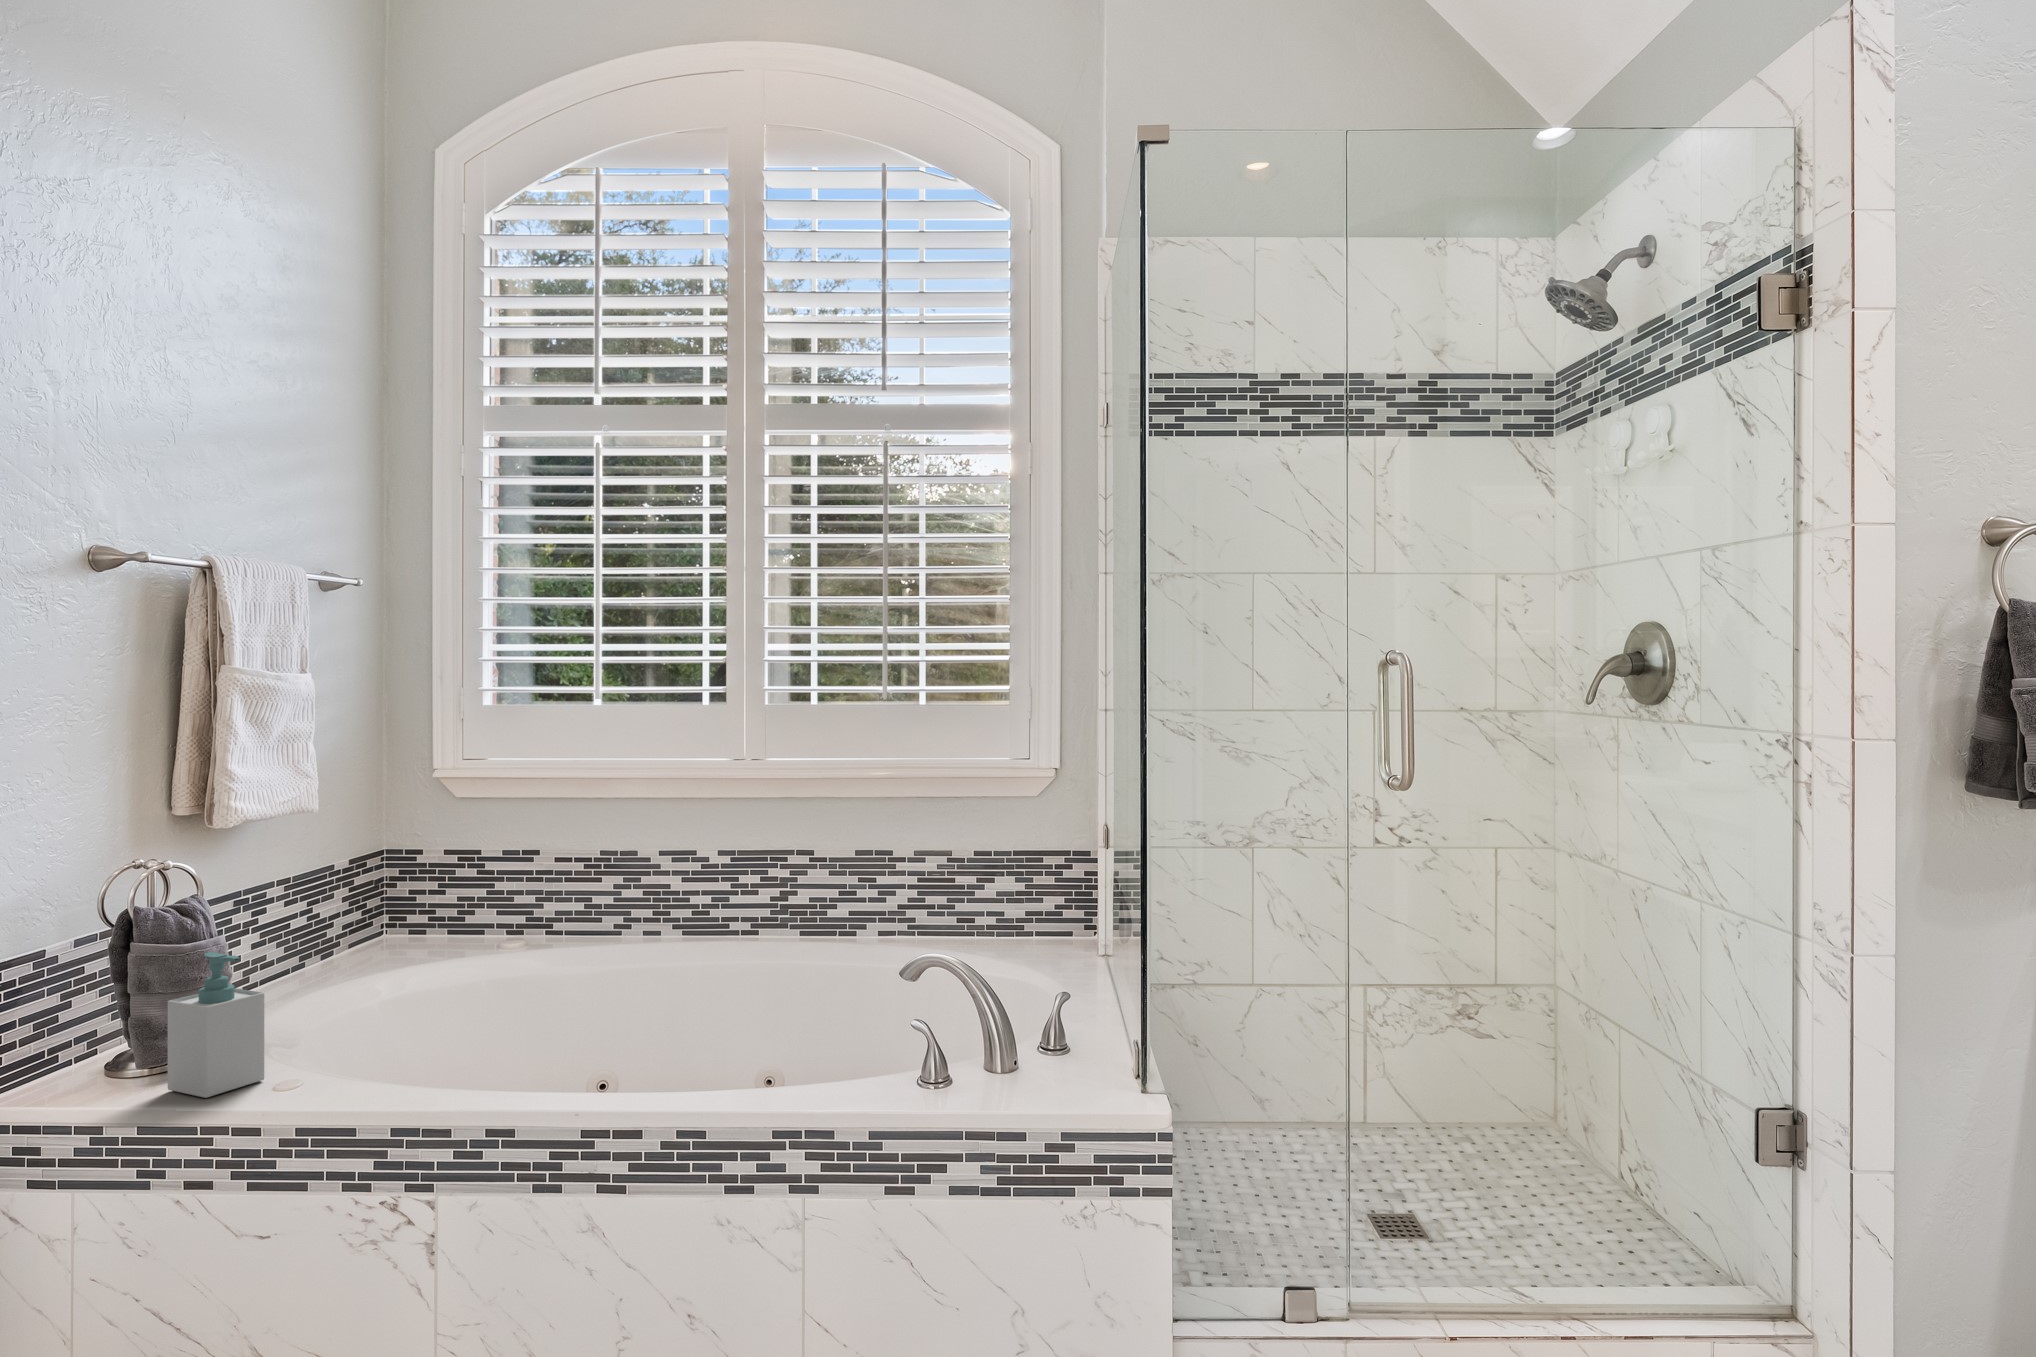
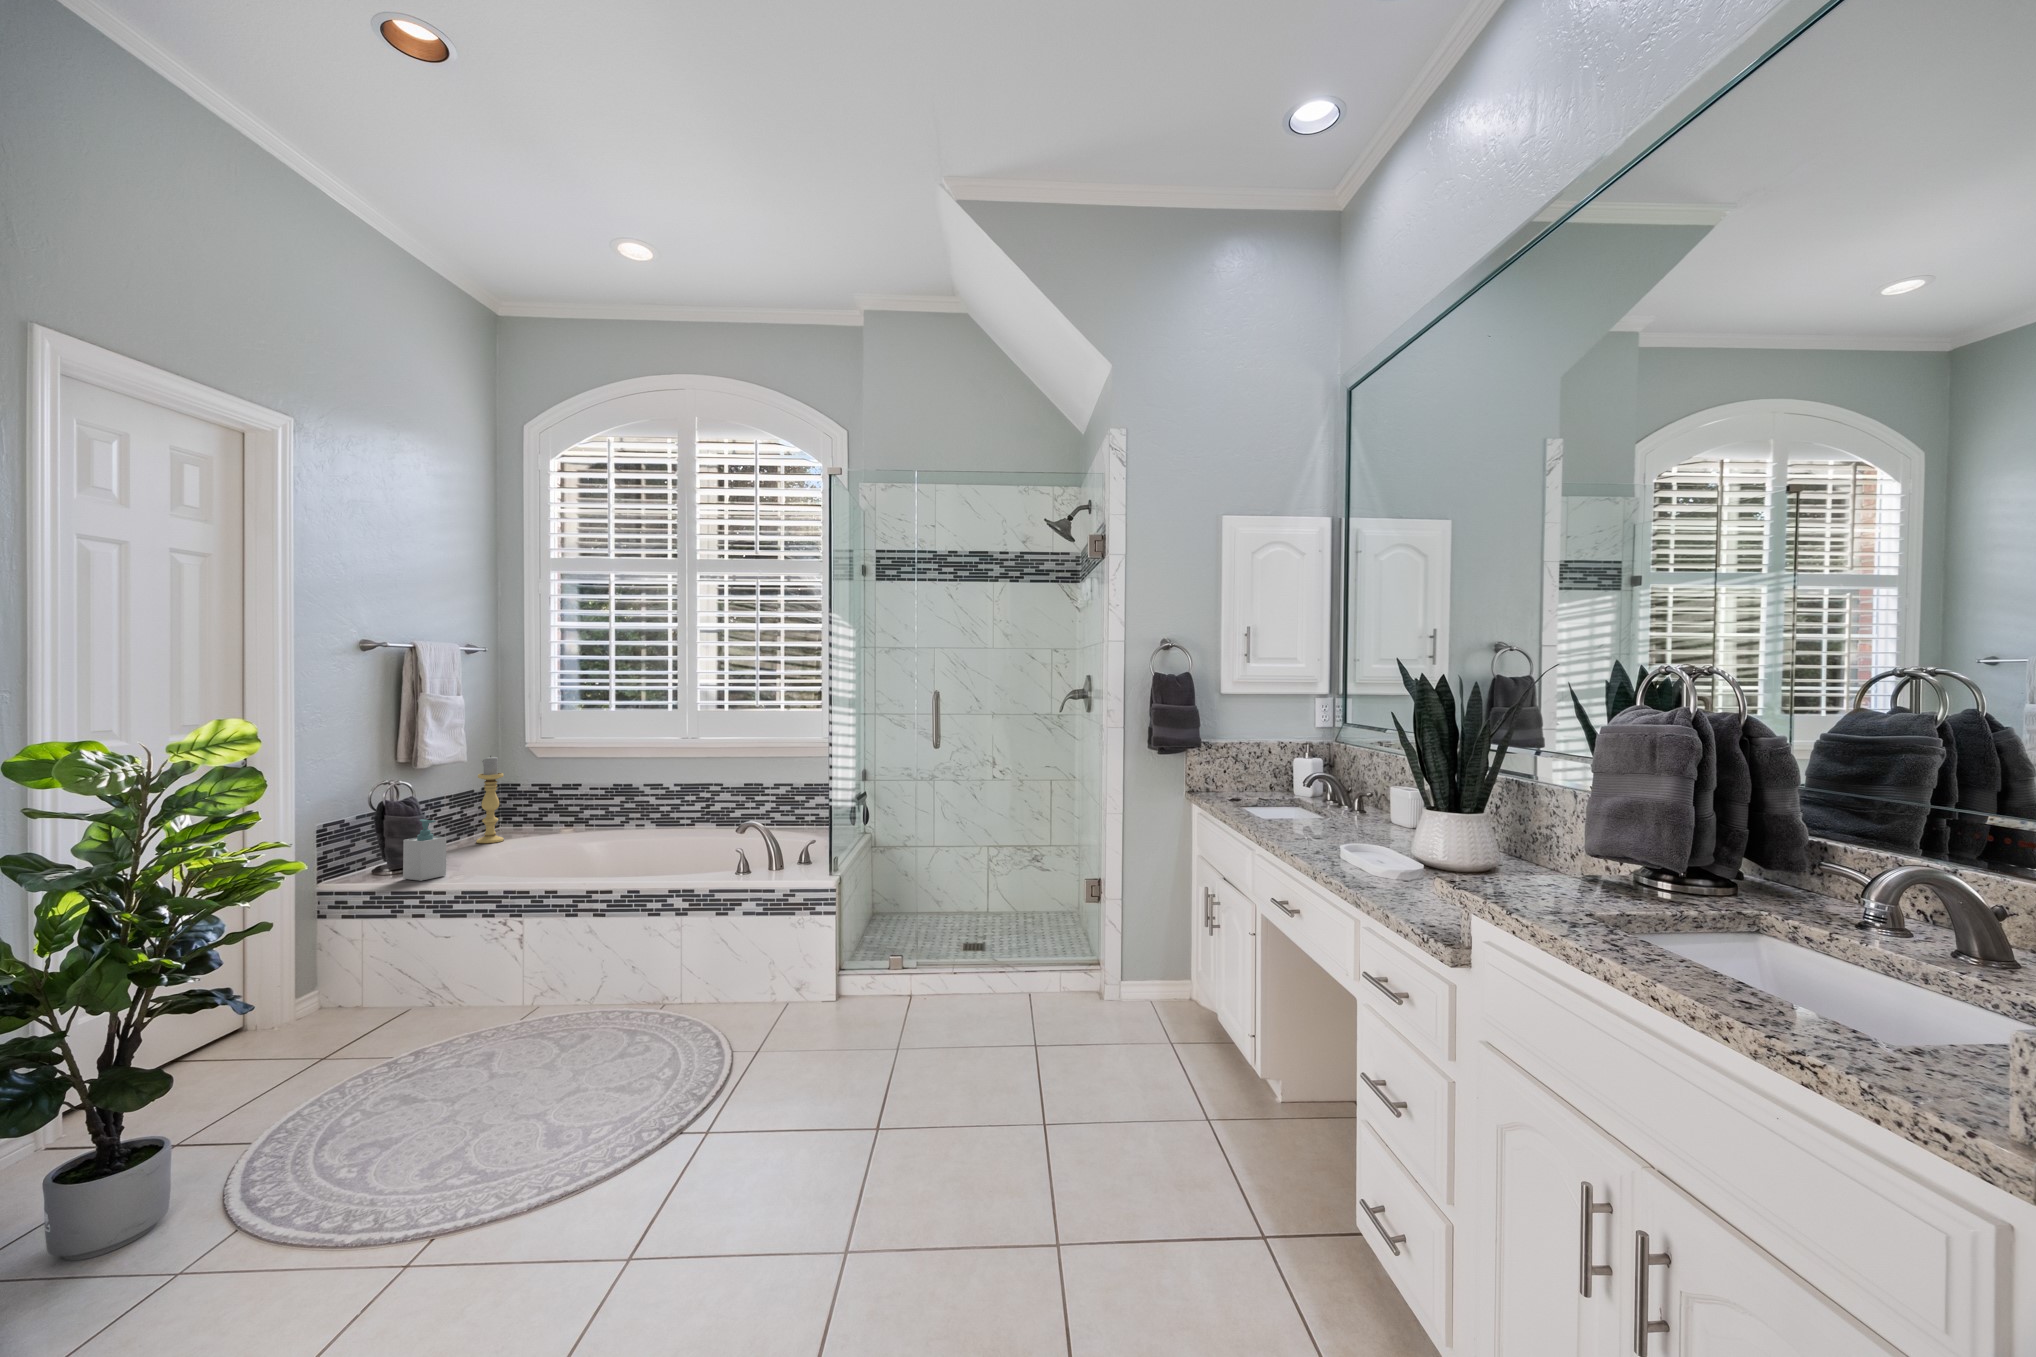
candle holder: none [338,797,392,976] -> present [476,756,504,843]

